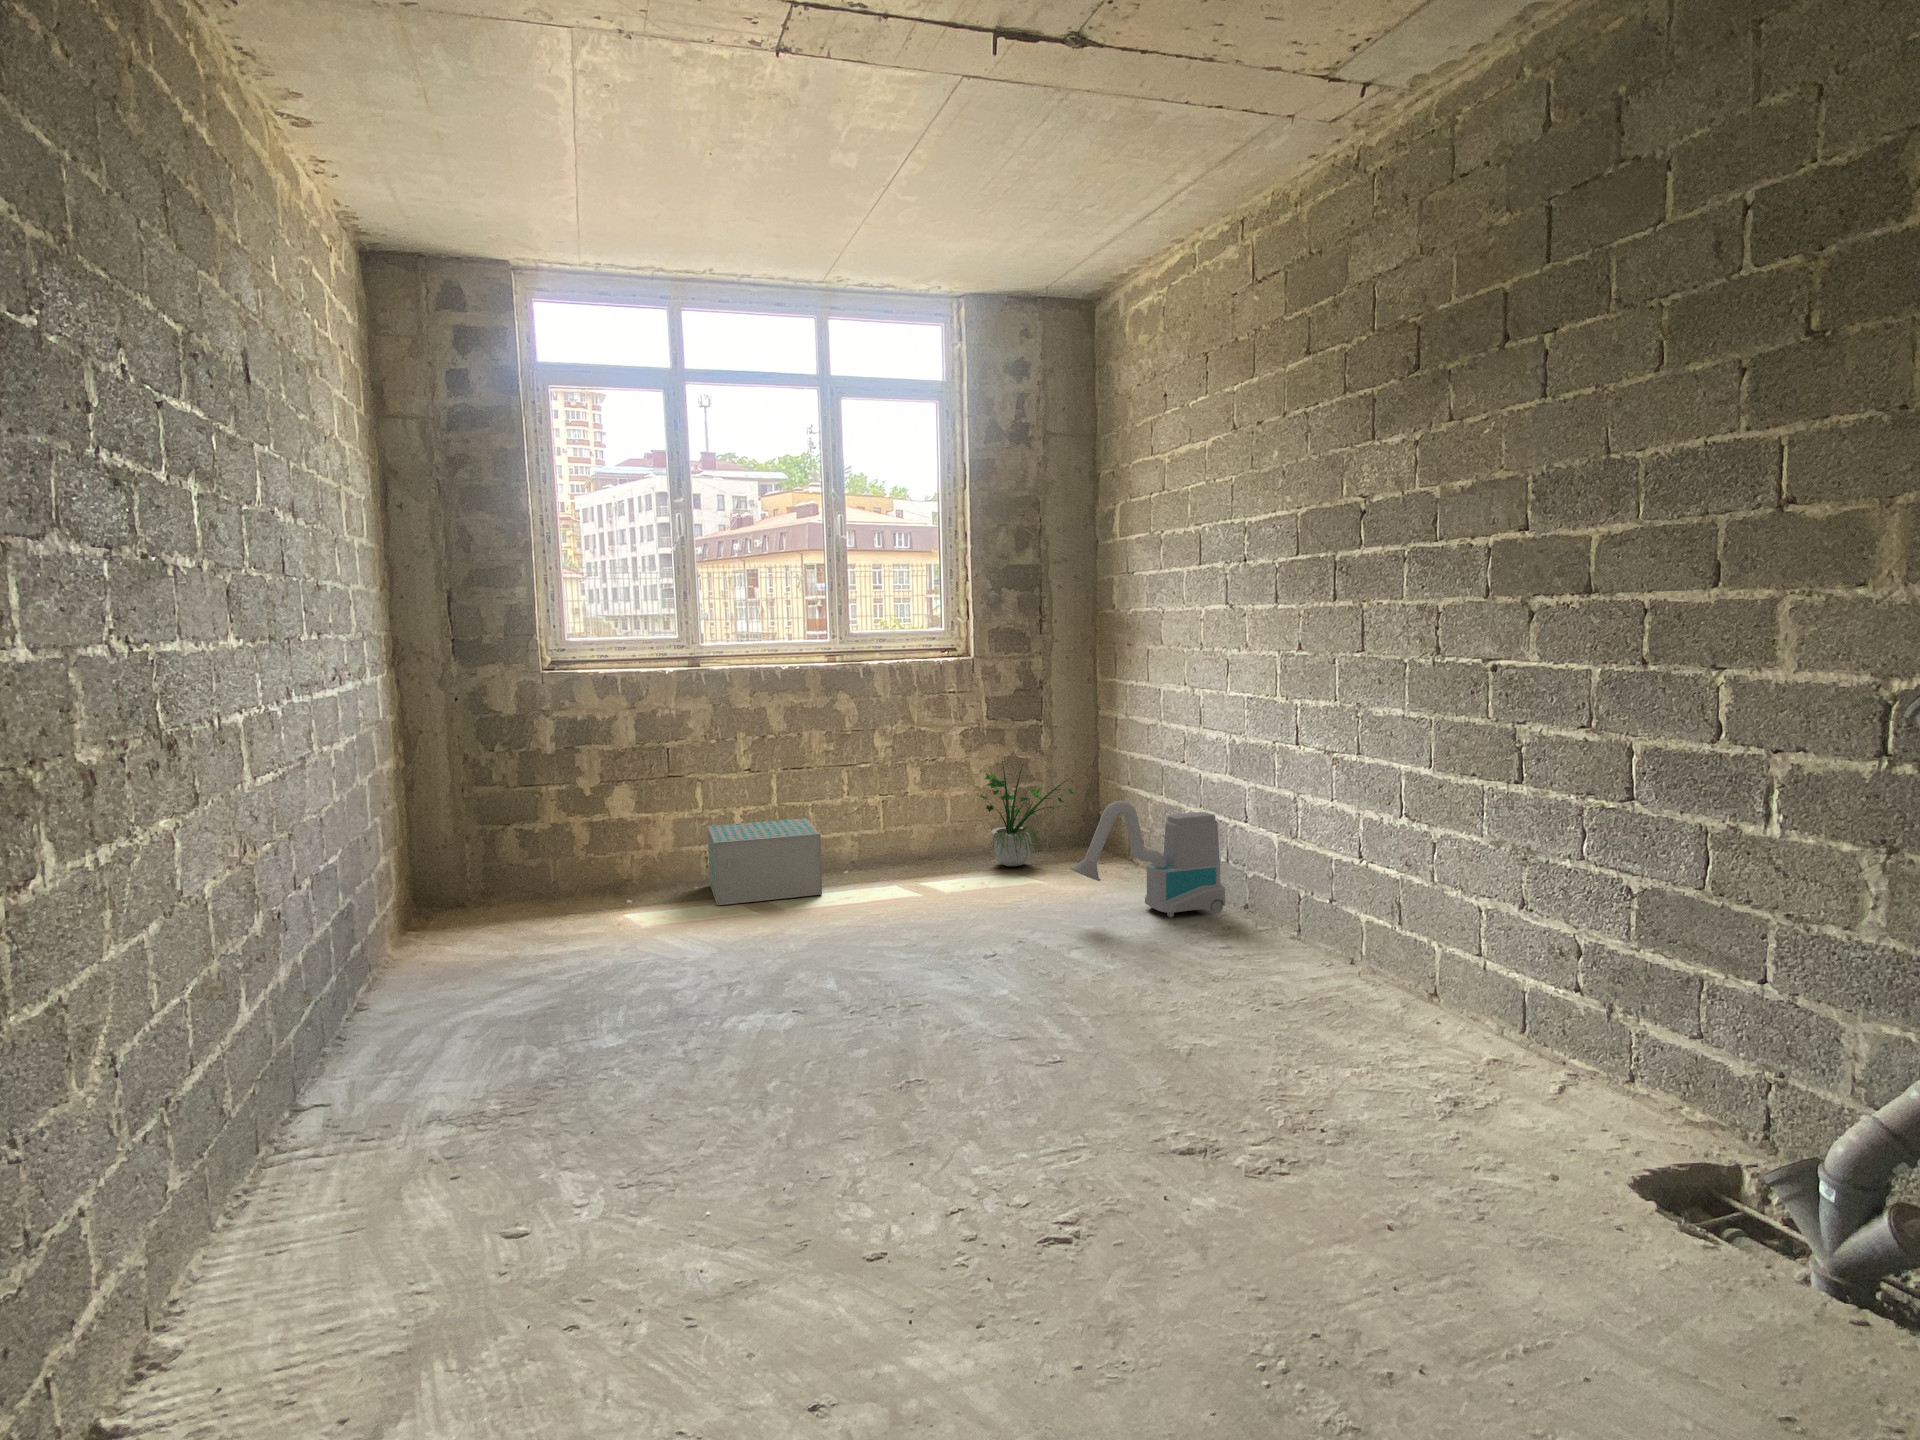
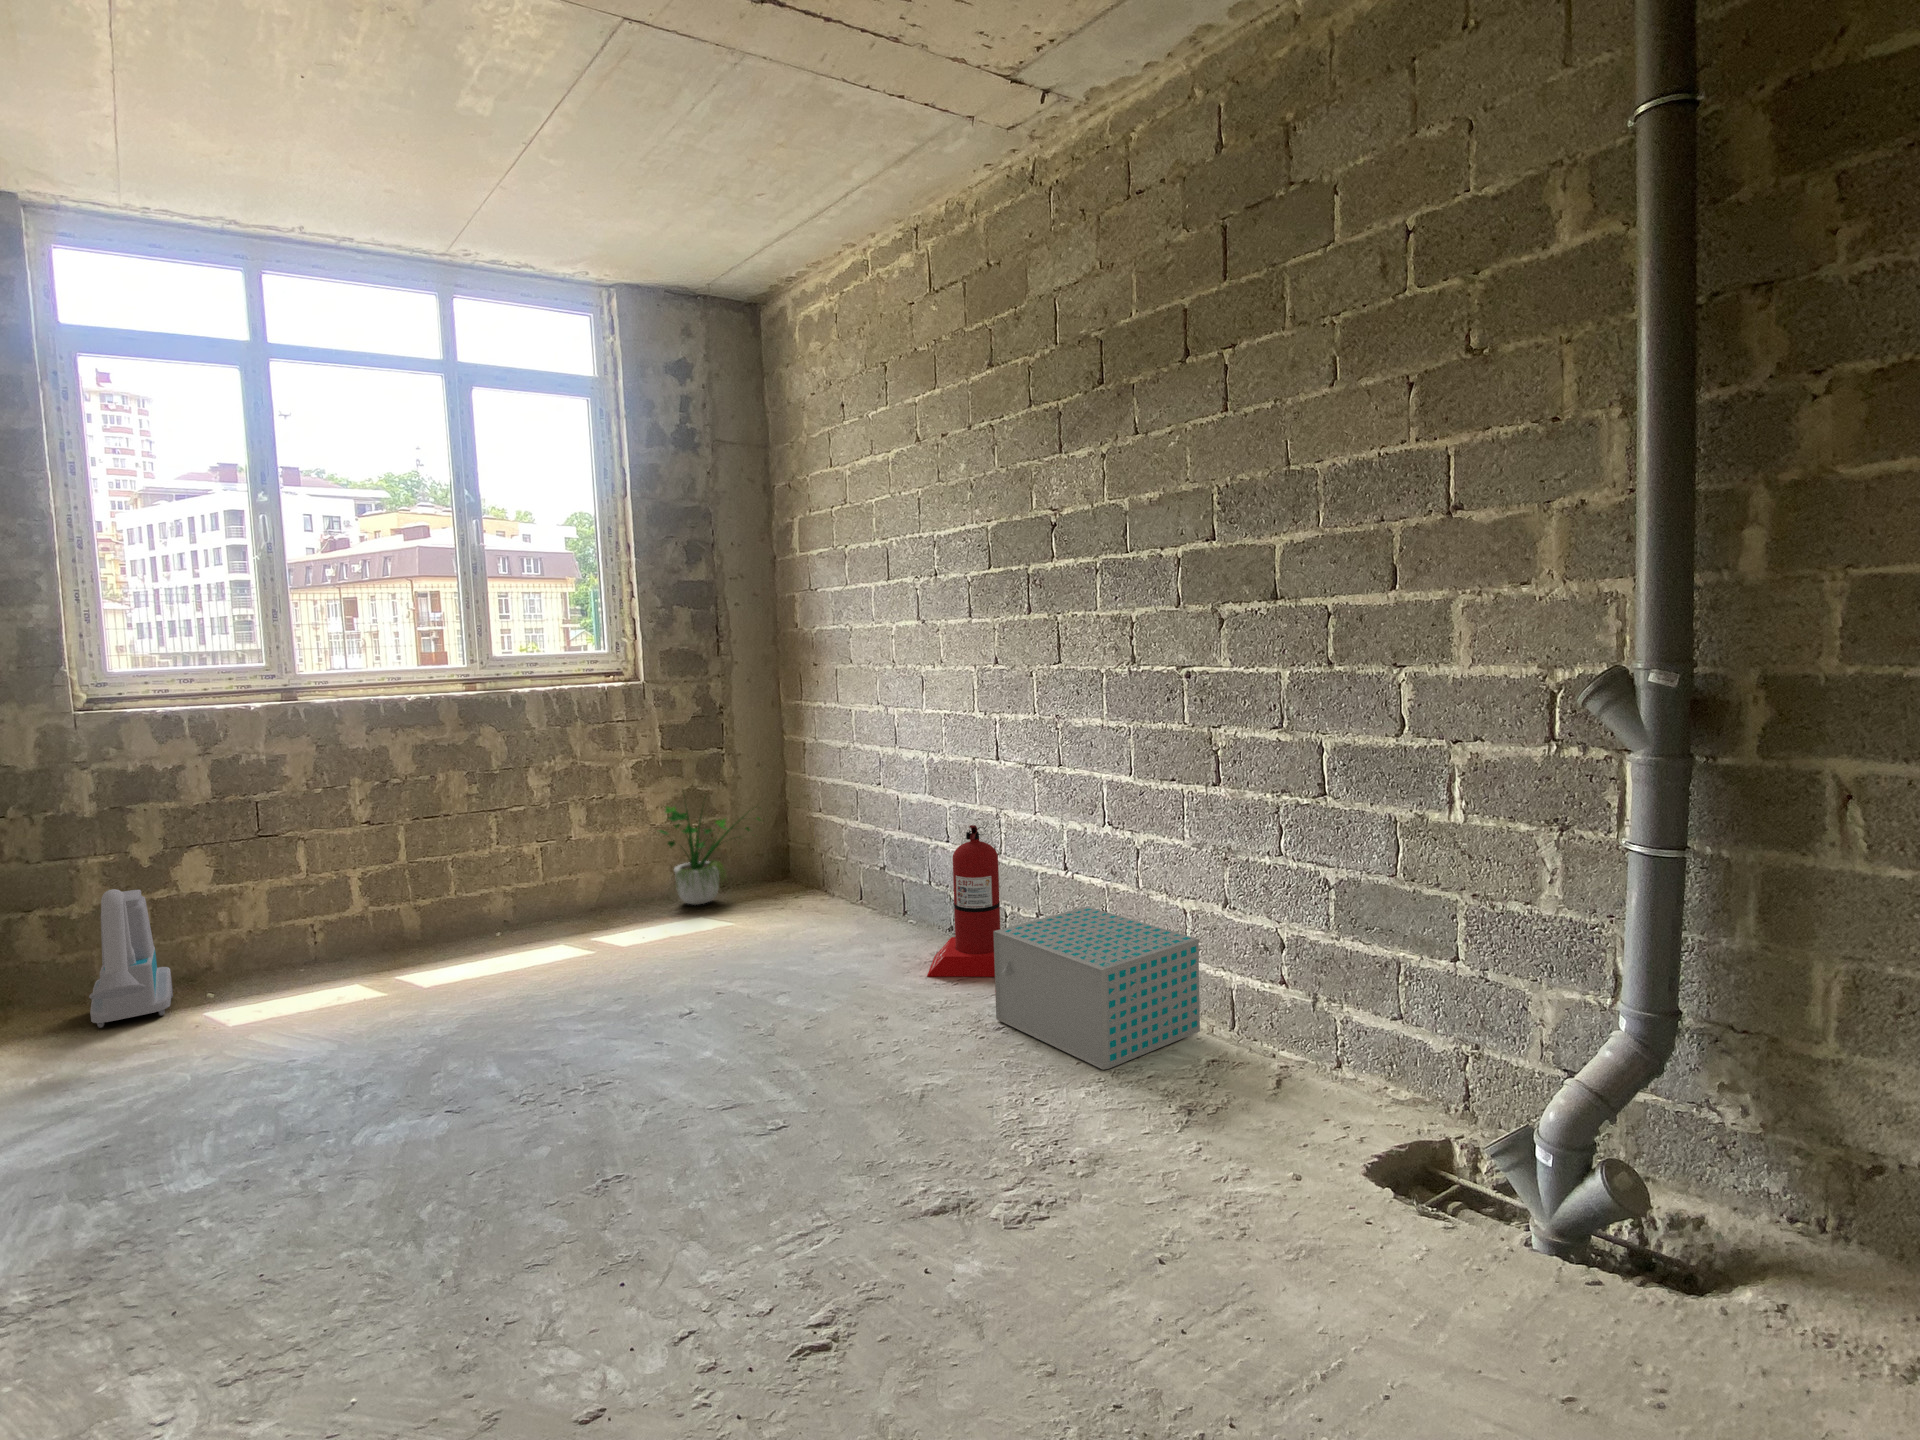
vacuum cleaner: present [1070,801,1225,918] -> present [89,889,173,1028]
fire extinguisher: none [1215,809,1305,960] -> present [927,825,1000,977]
storage box: present [707,818,822,905] -> present [993,907,1200,1070]

